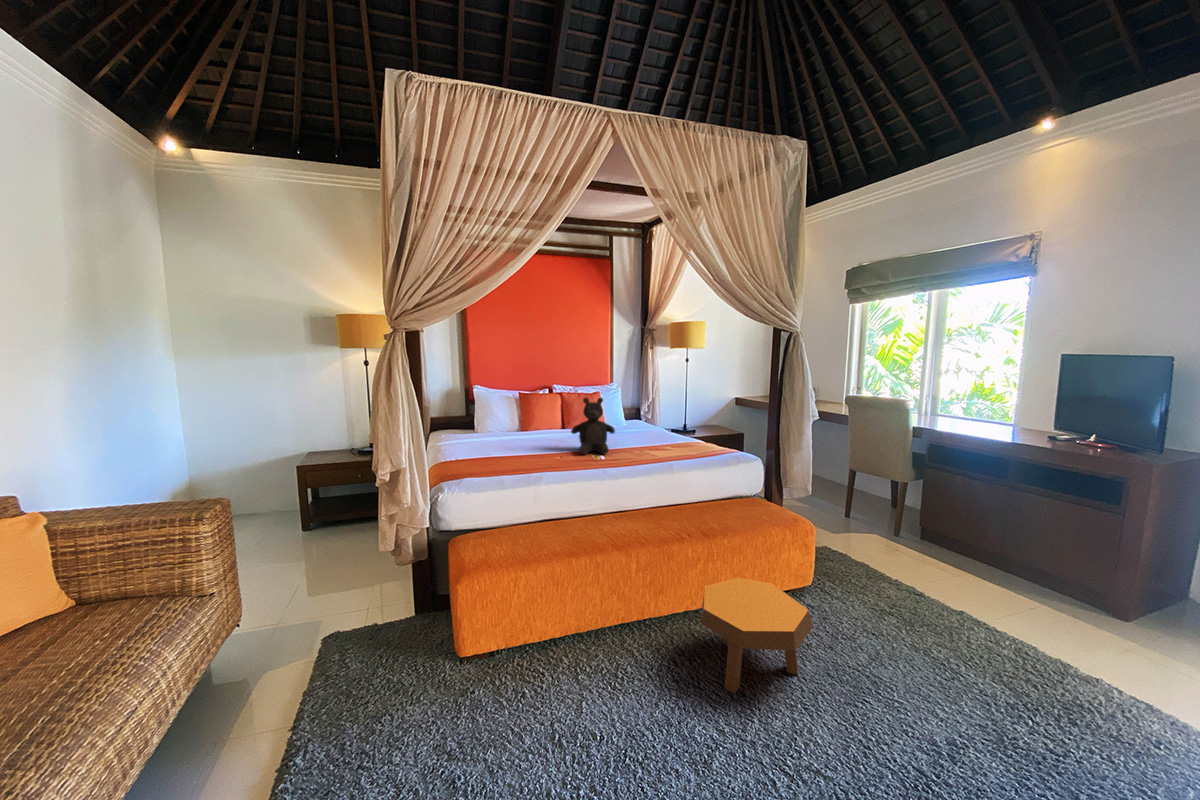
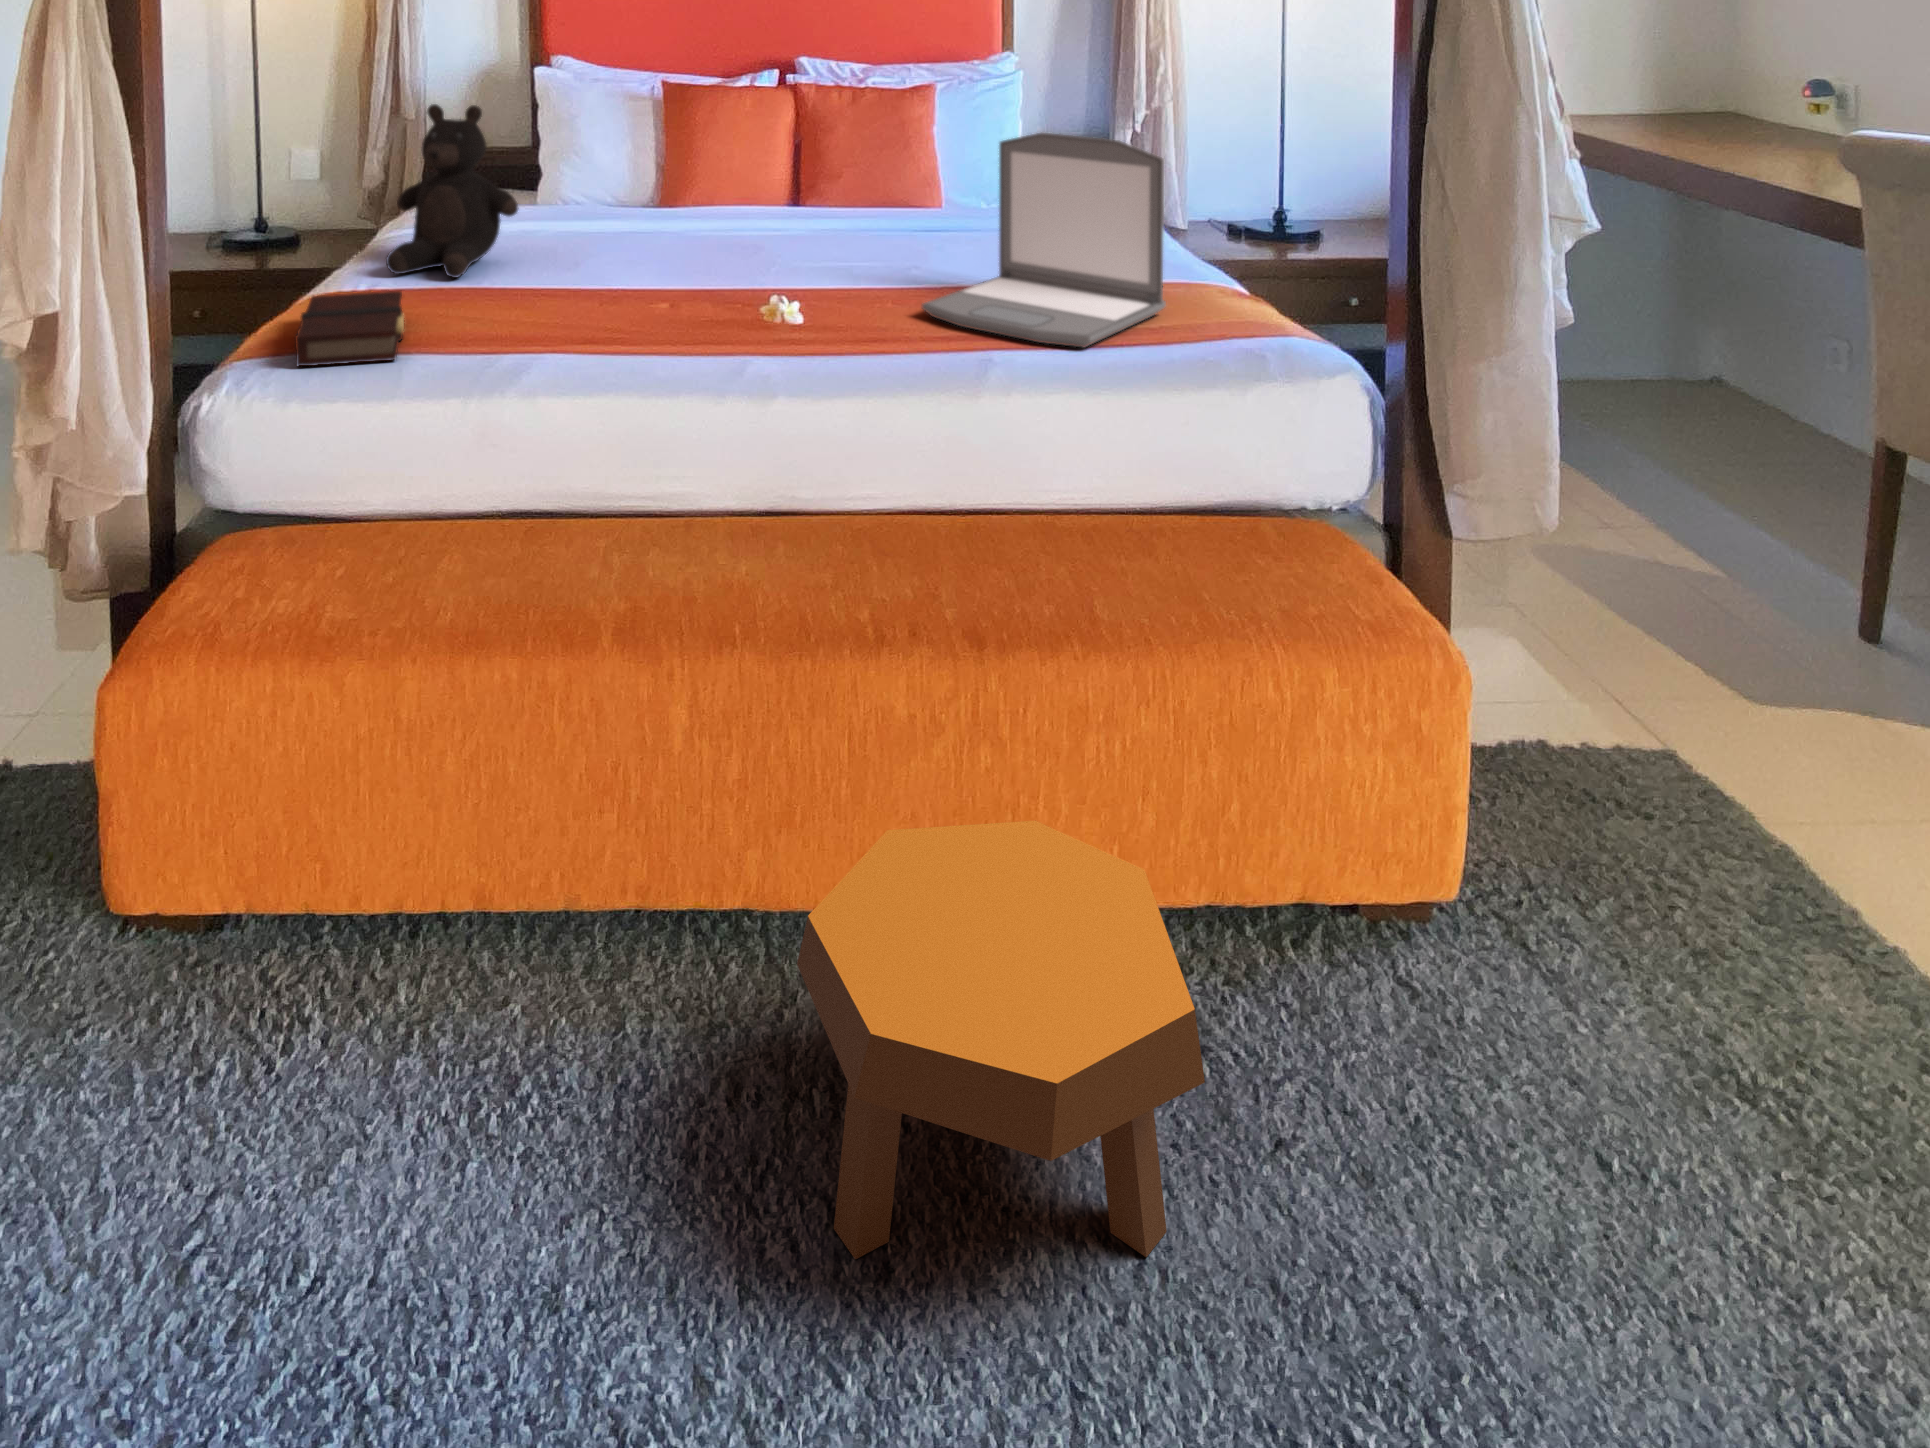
teddy bear: present [571,398,615,454] -> present [386,104,519,278]
laptop: none [644,400,707,458] -> present [922,133,1166,347]
book: none [457,456,503,481] -> present [295,291,404,366]

